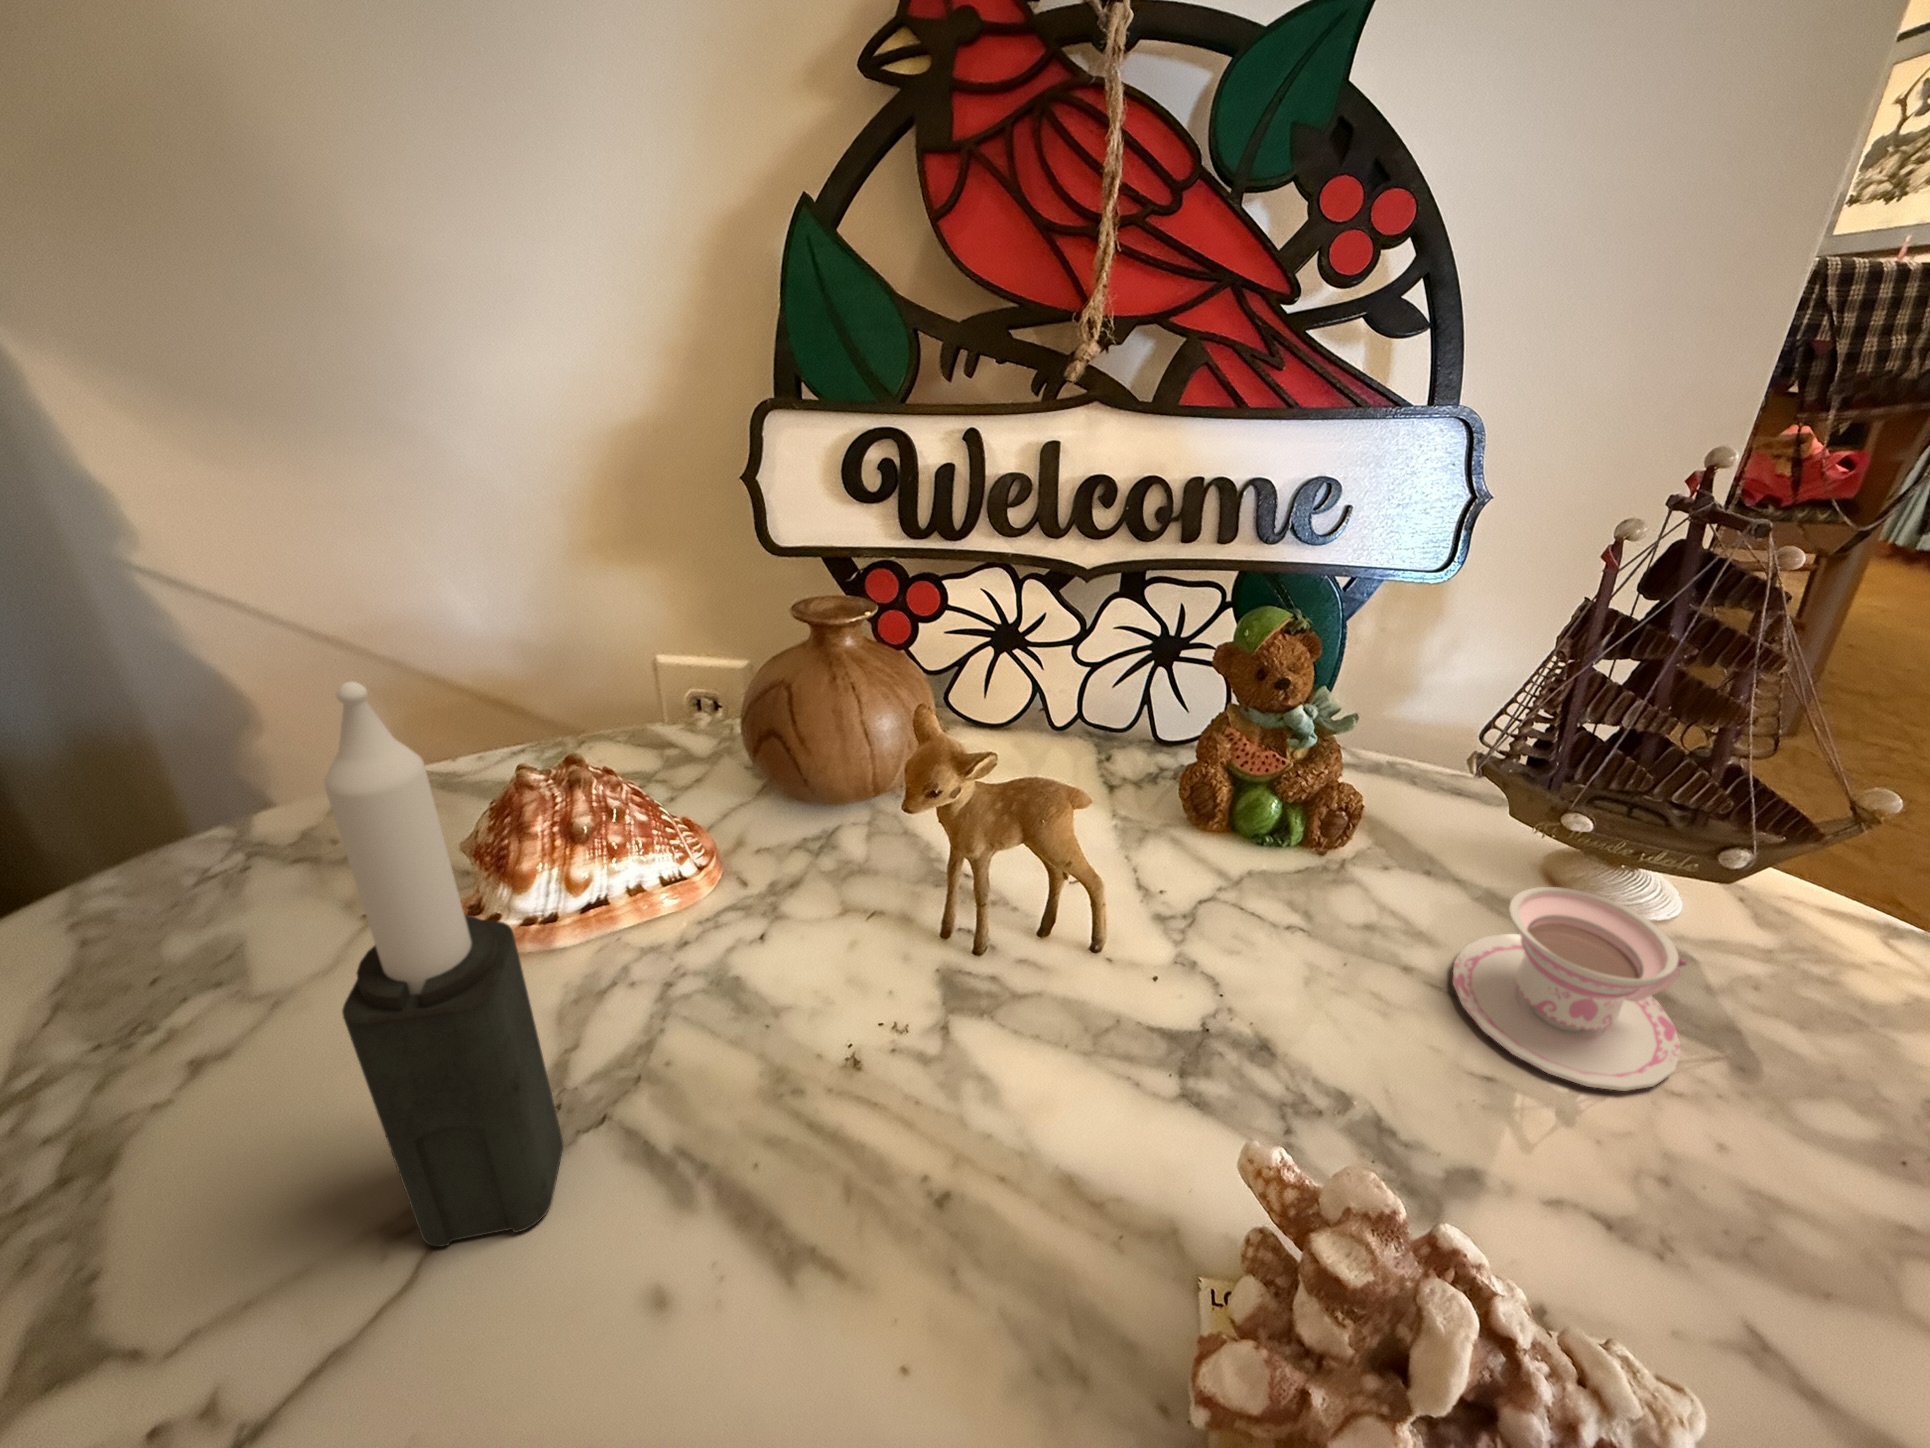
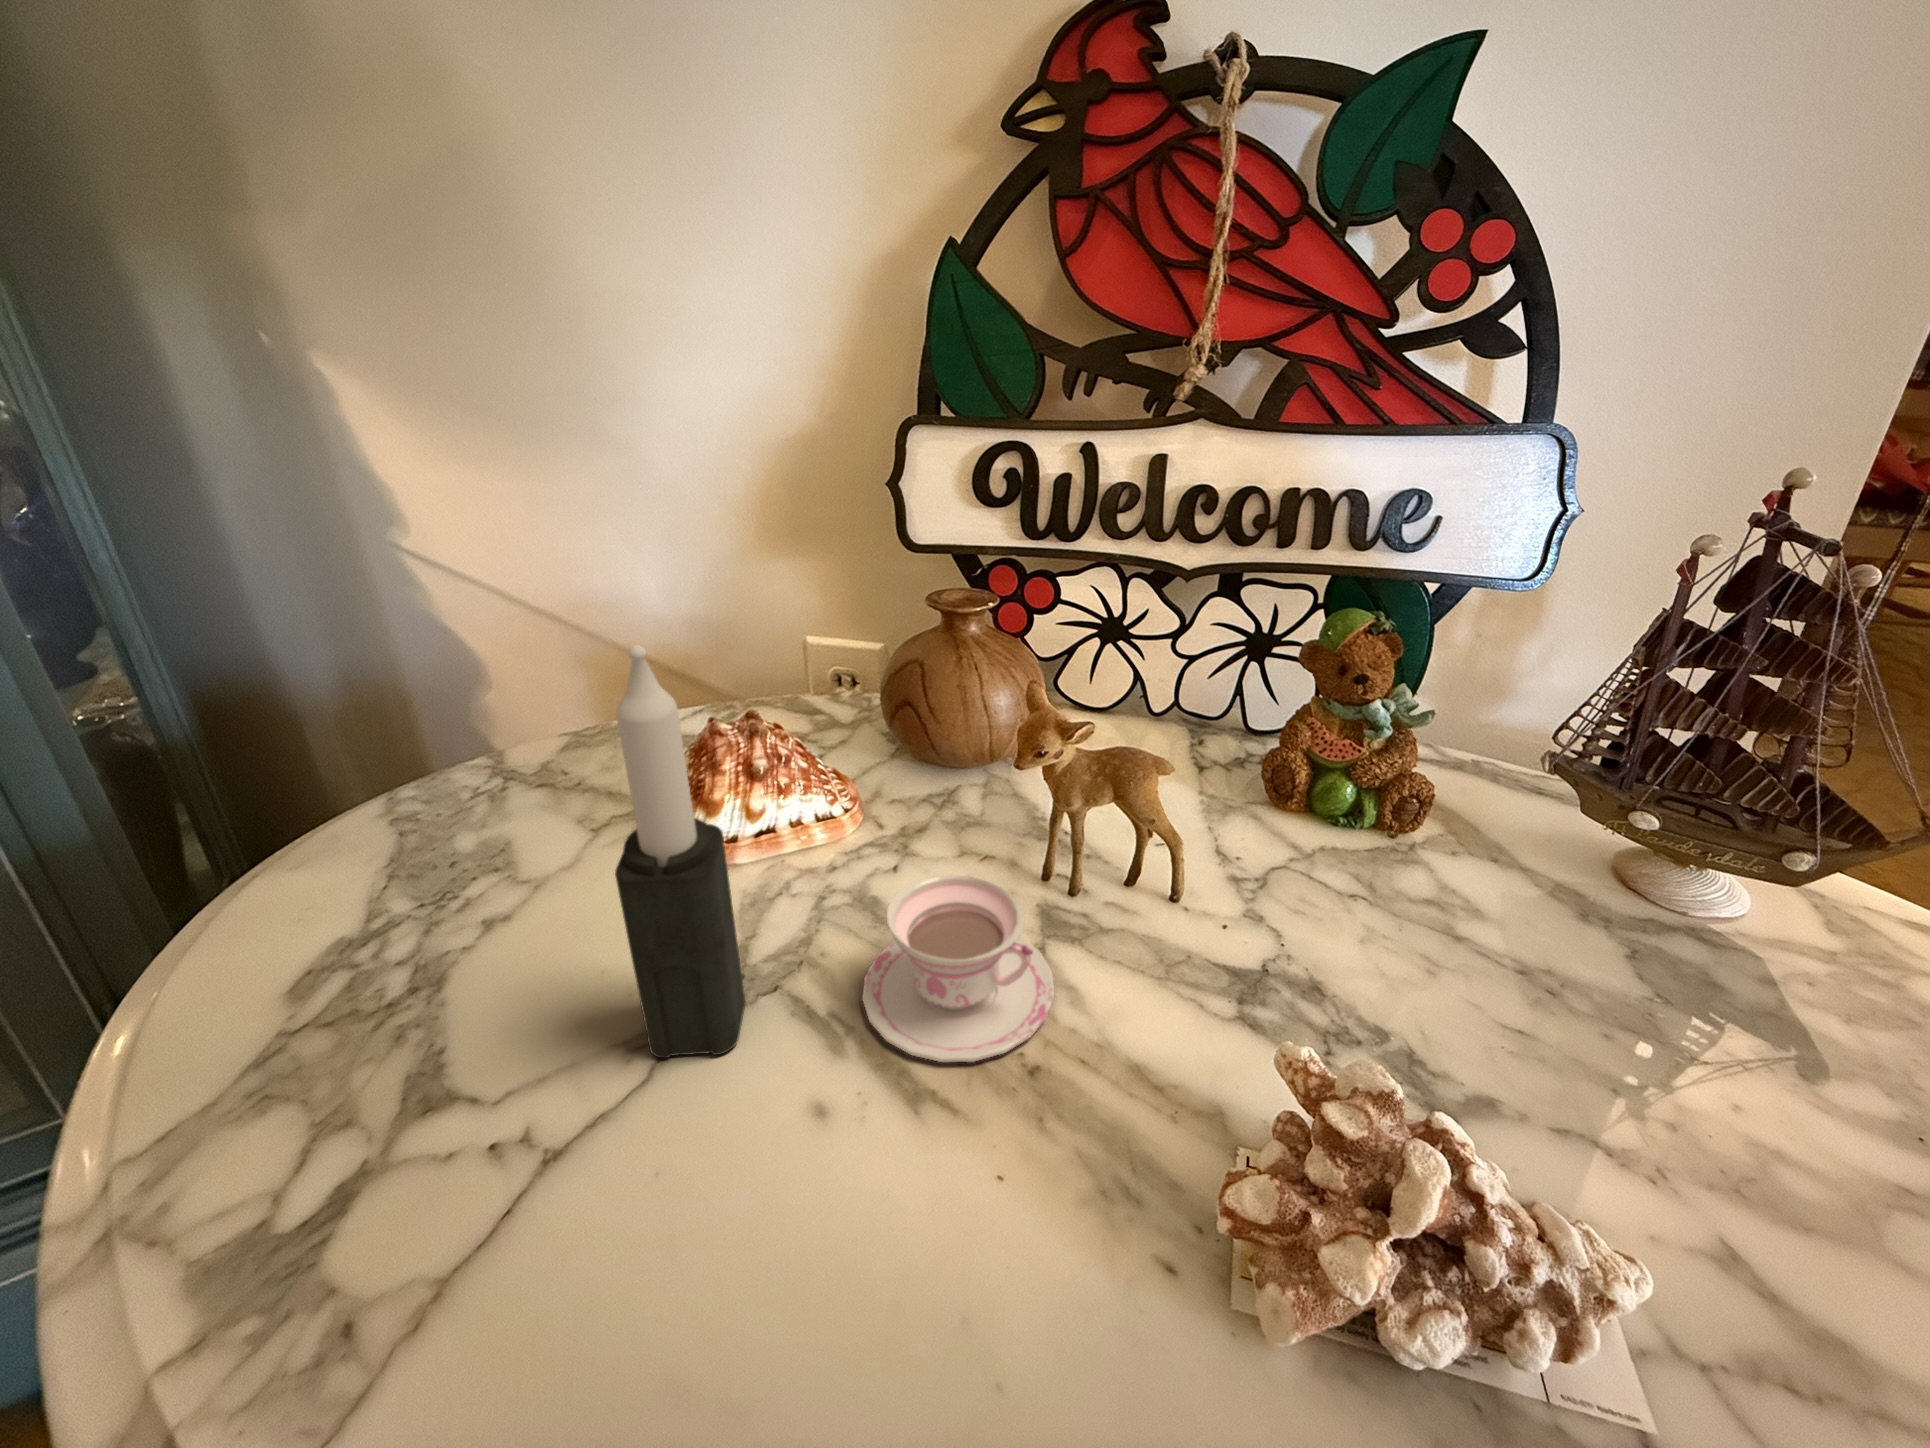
teacup: present [1453,887,1687,1091] -> present [862,875,1054,1062]

